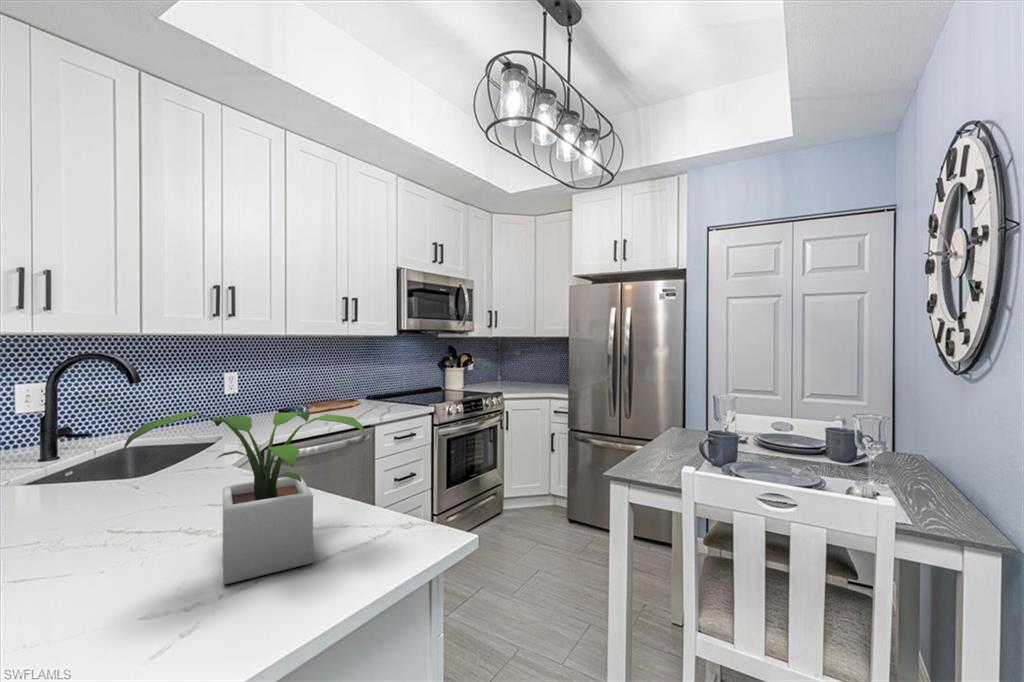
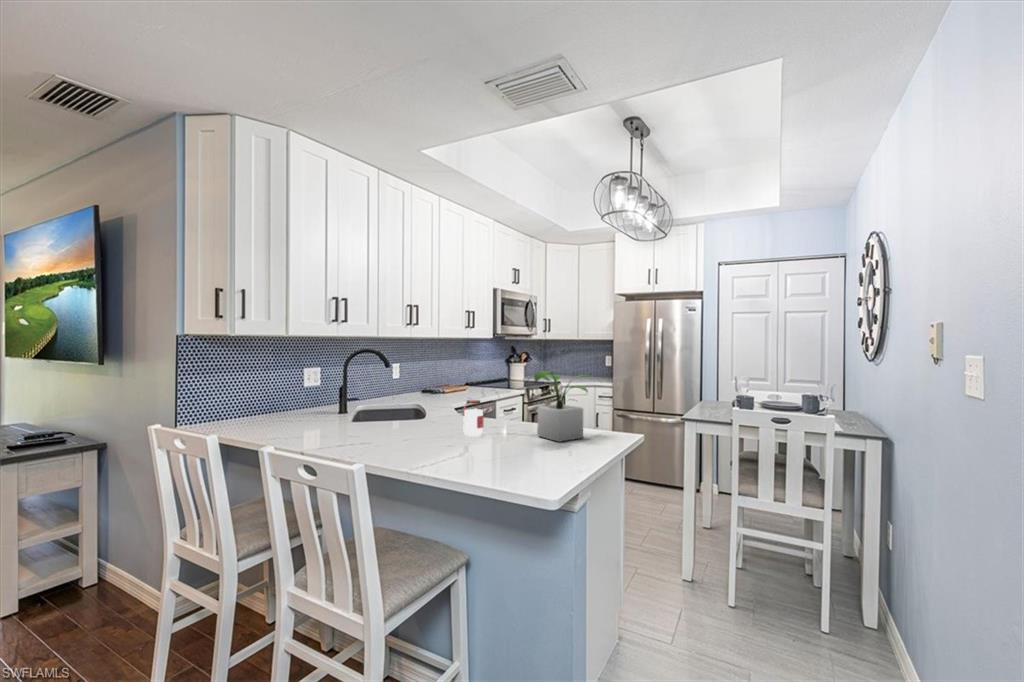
jar: none [50,469,117,558] -> present [463,400,484,437]

